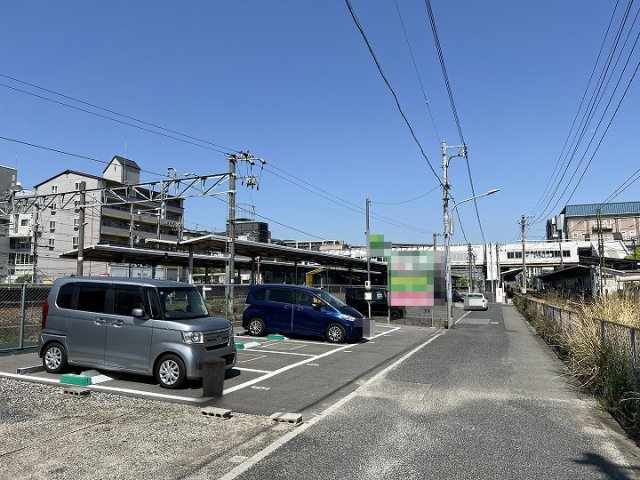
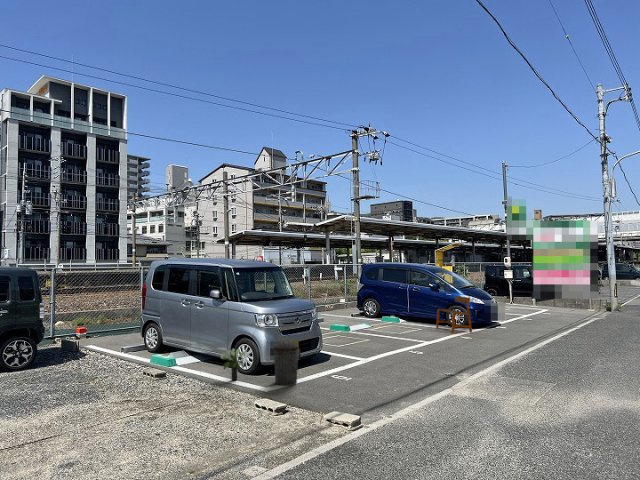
bench: none [317,315,349,349] -> present [436,296,472,333]
potted plant: none [147,365,177,396] -> present [221,349,250,381]

